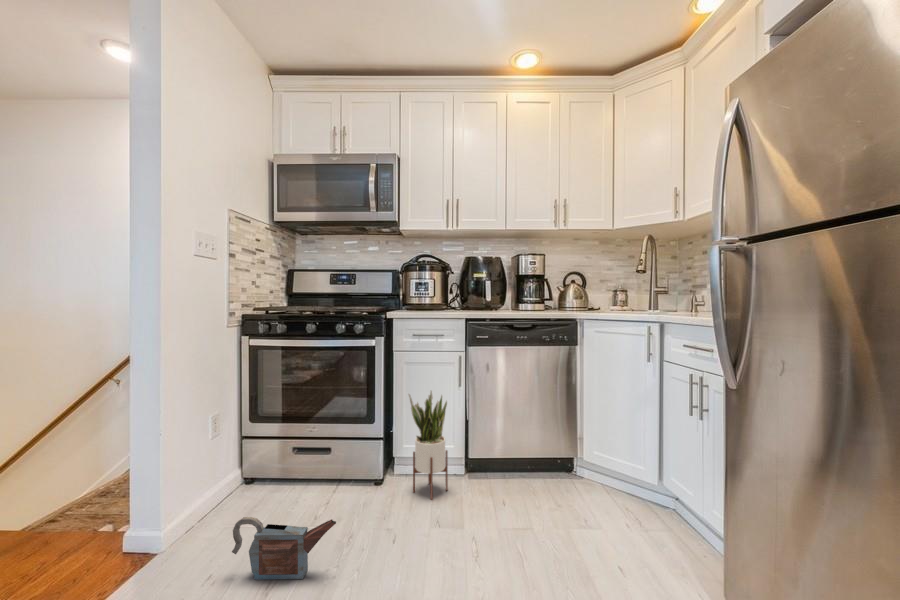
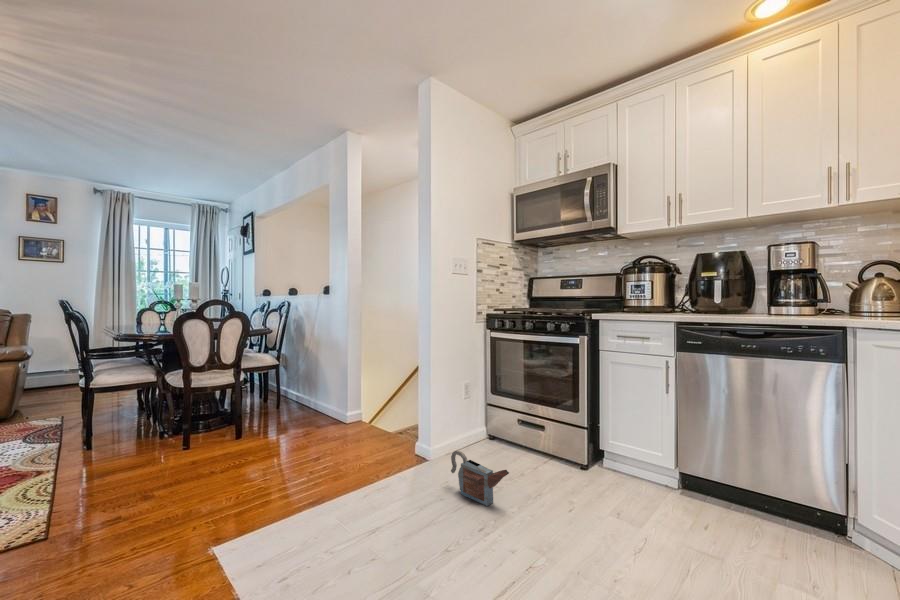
potted plant: present [409,391,448,500] -> none [601,390,648,498]

